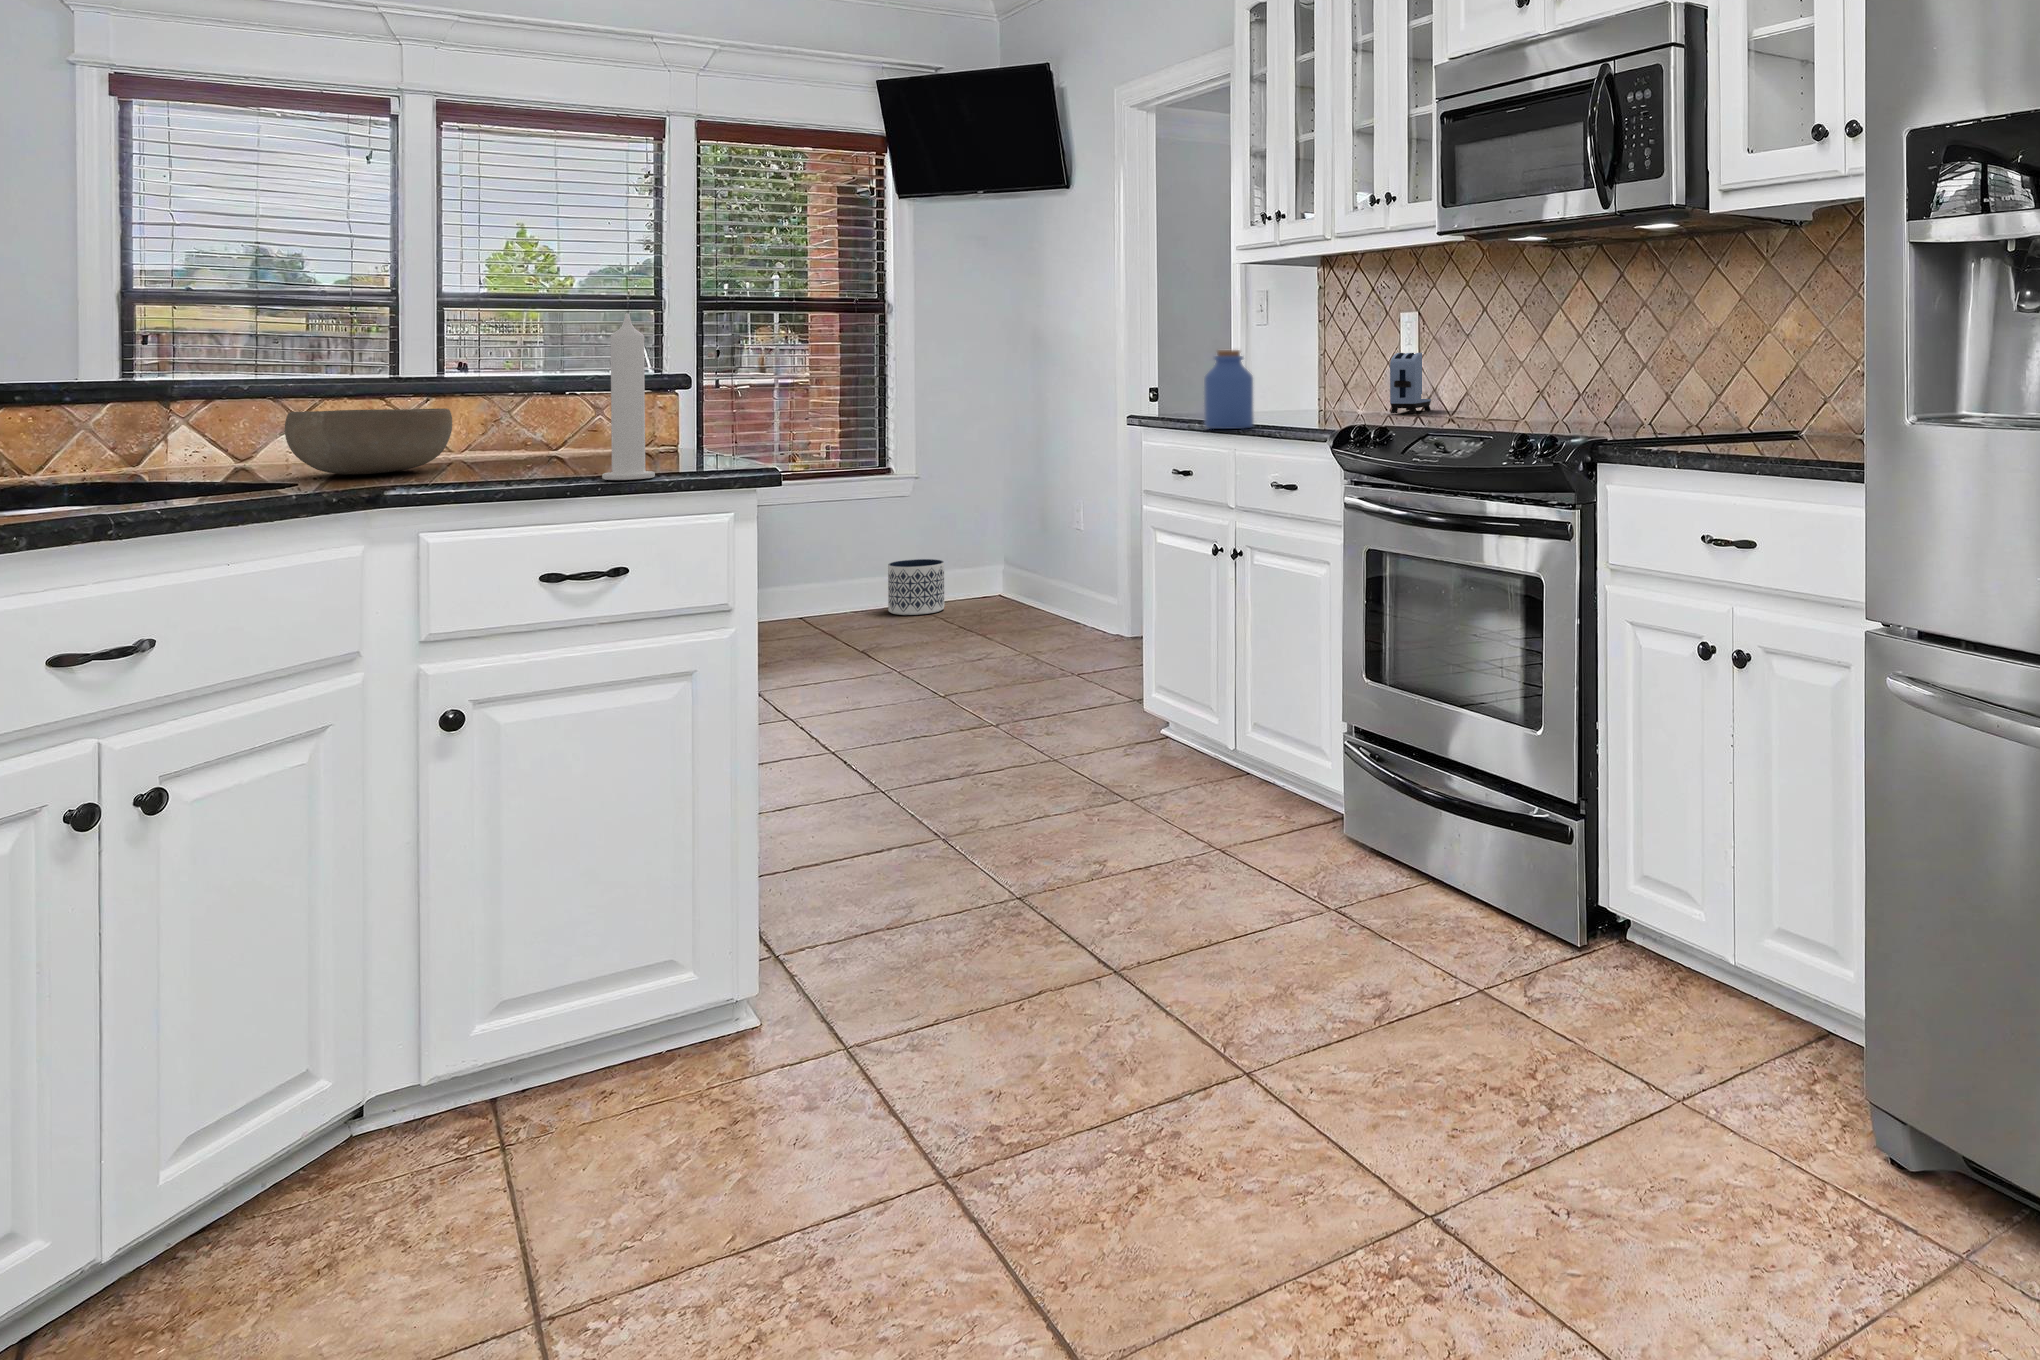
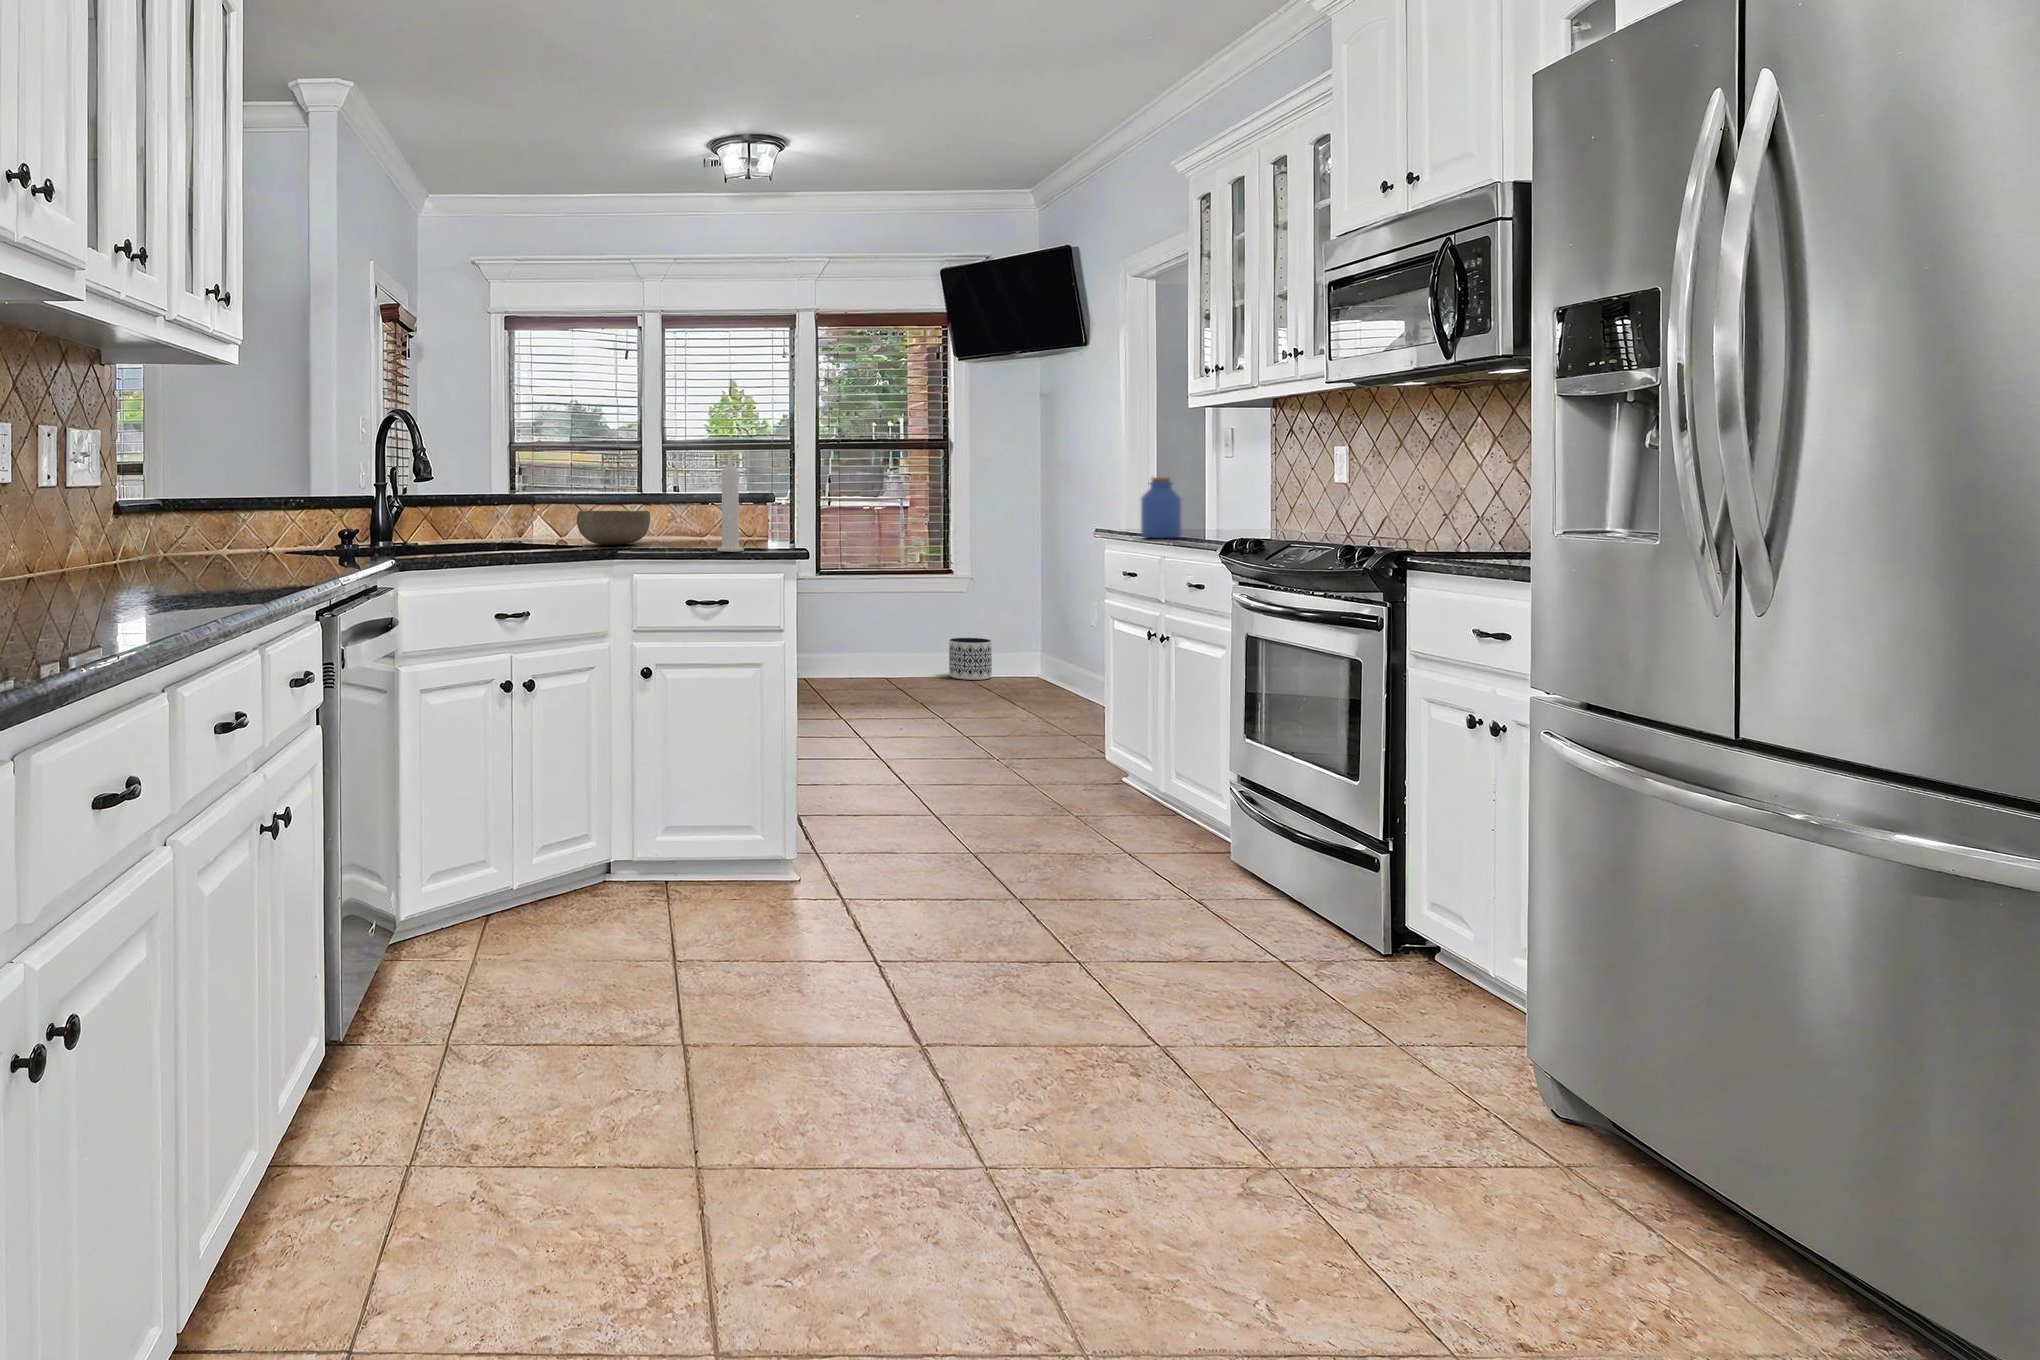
toaster: present [1390,353,1431,413] -> none [1321,479,1369,531]

